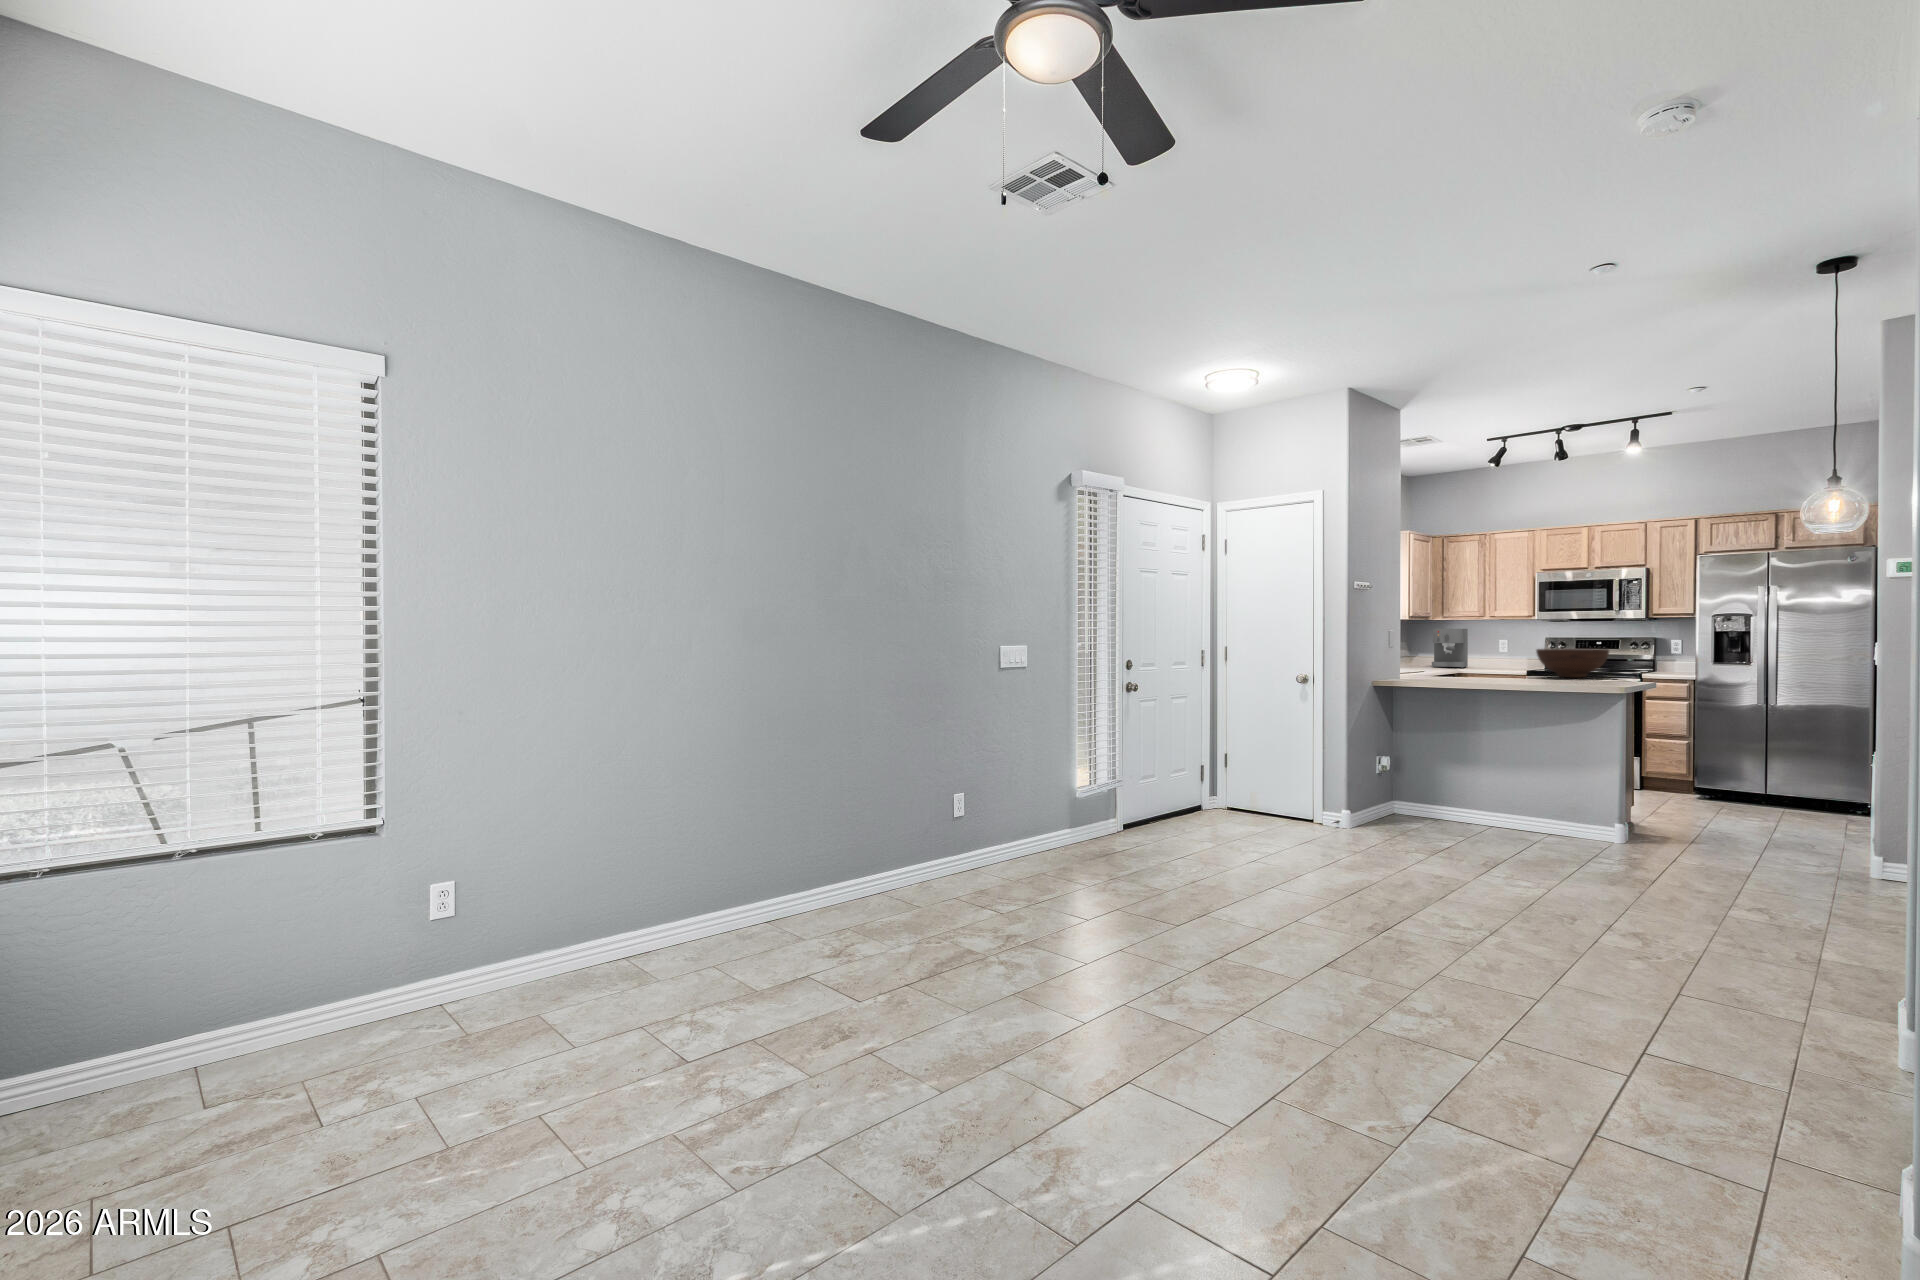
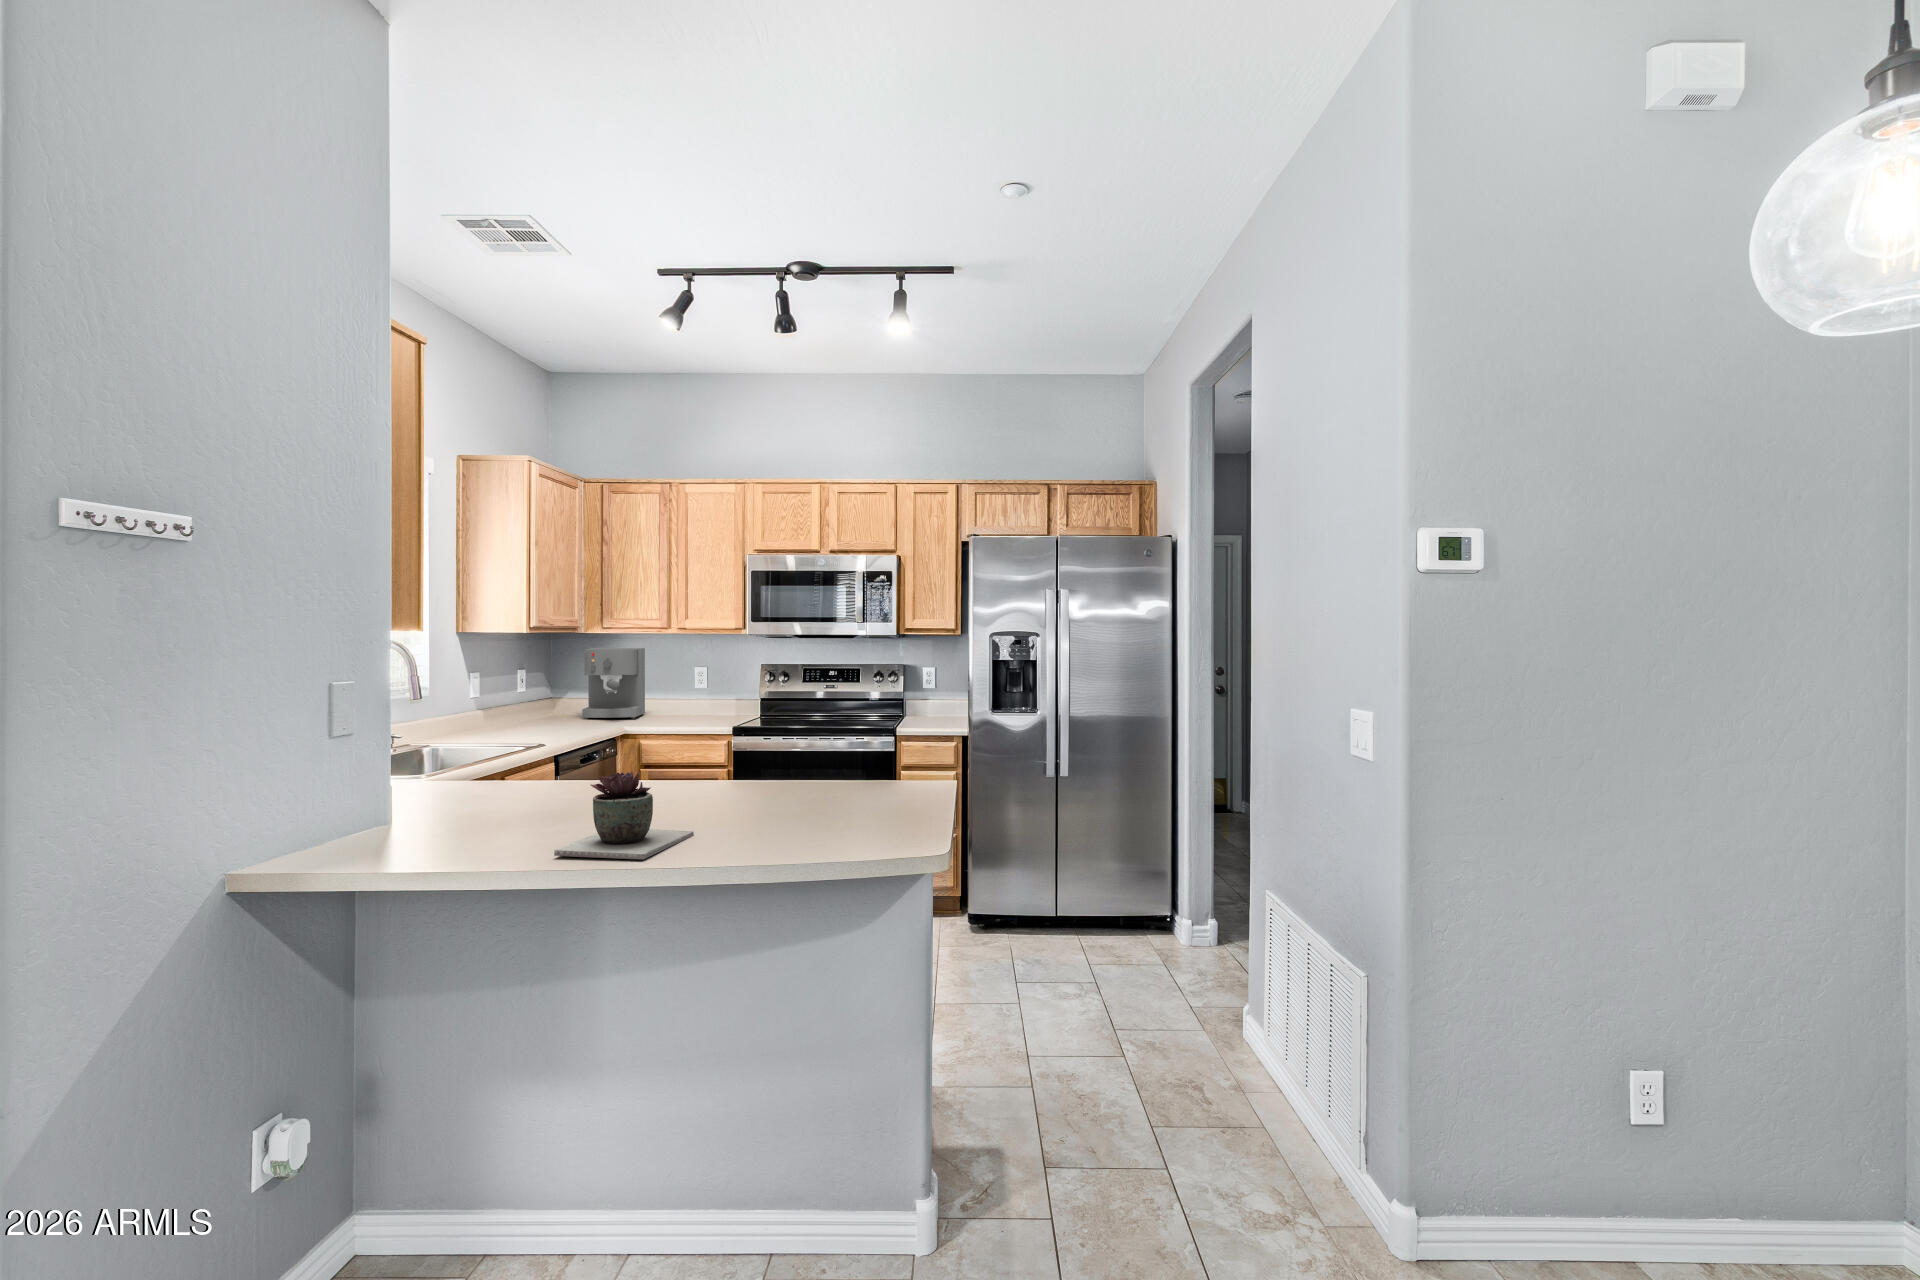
fruit bowl: present [1536,649,1609,678] -> none [734,728,897,815]
succulent plant: none [1473,655,1521,680] -> present [554,771,694,859]

